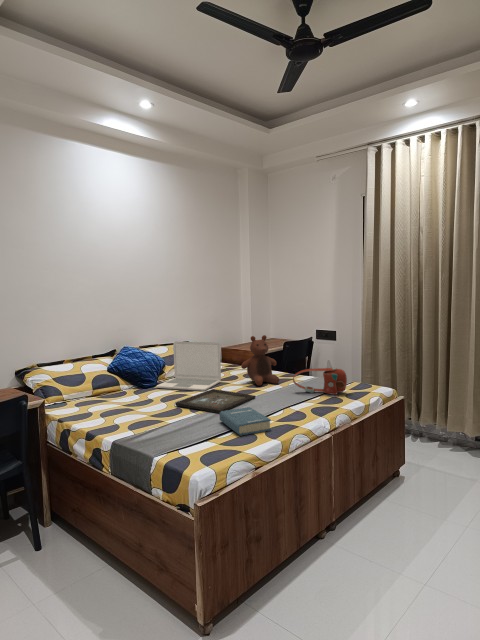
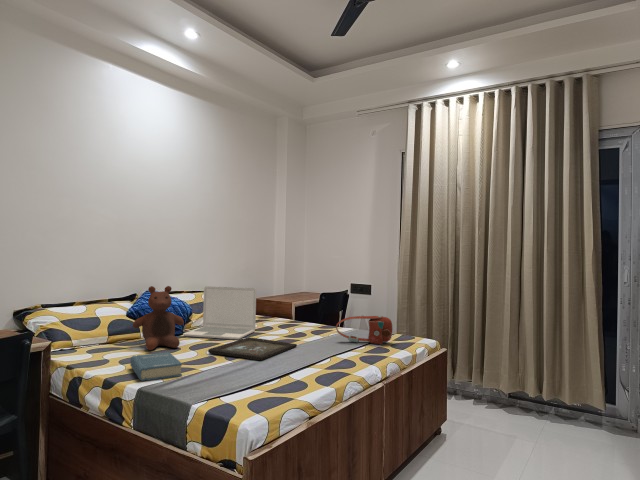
stuffed bear: present [241,335,279,386] -> present [133,286,184,350]
hardback book: present [219,407,271,436] -> present [130,352,182,381]

